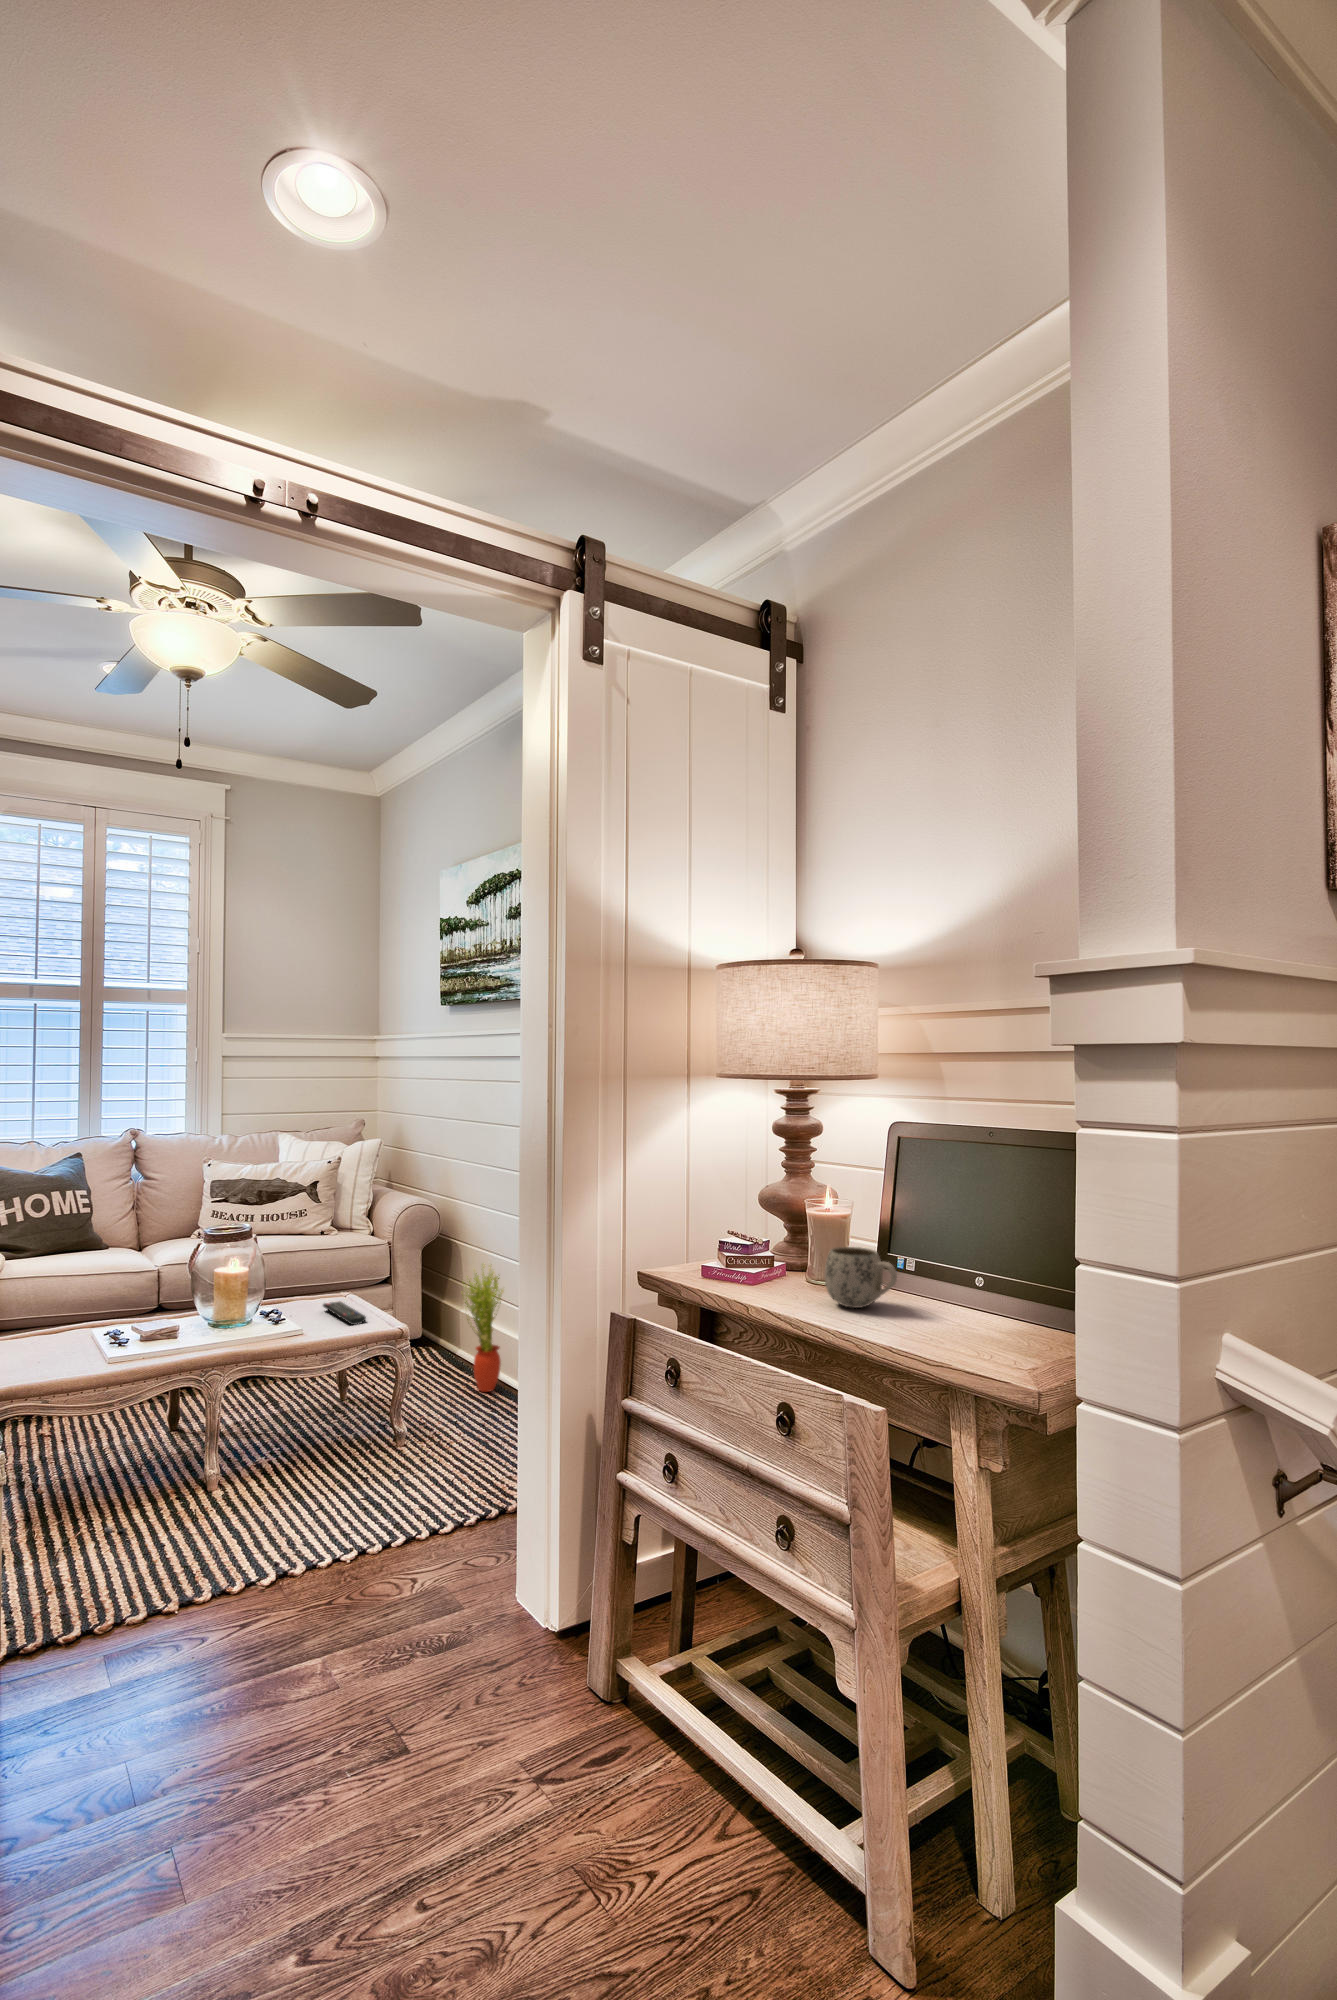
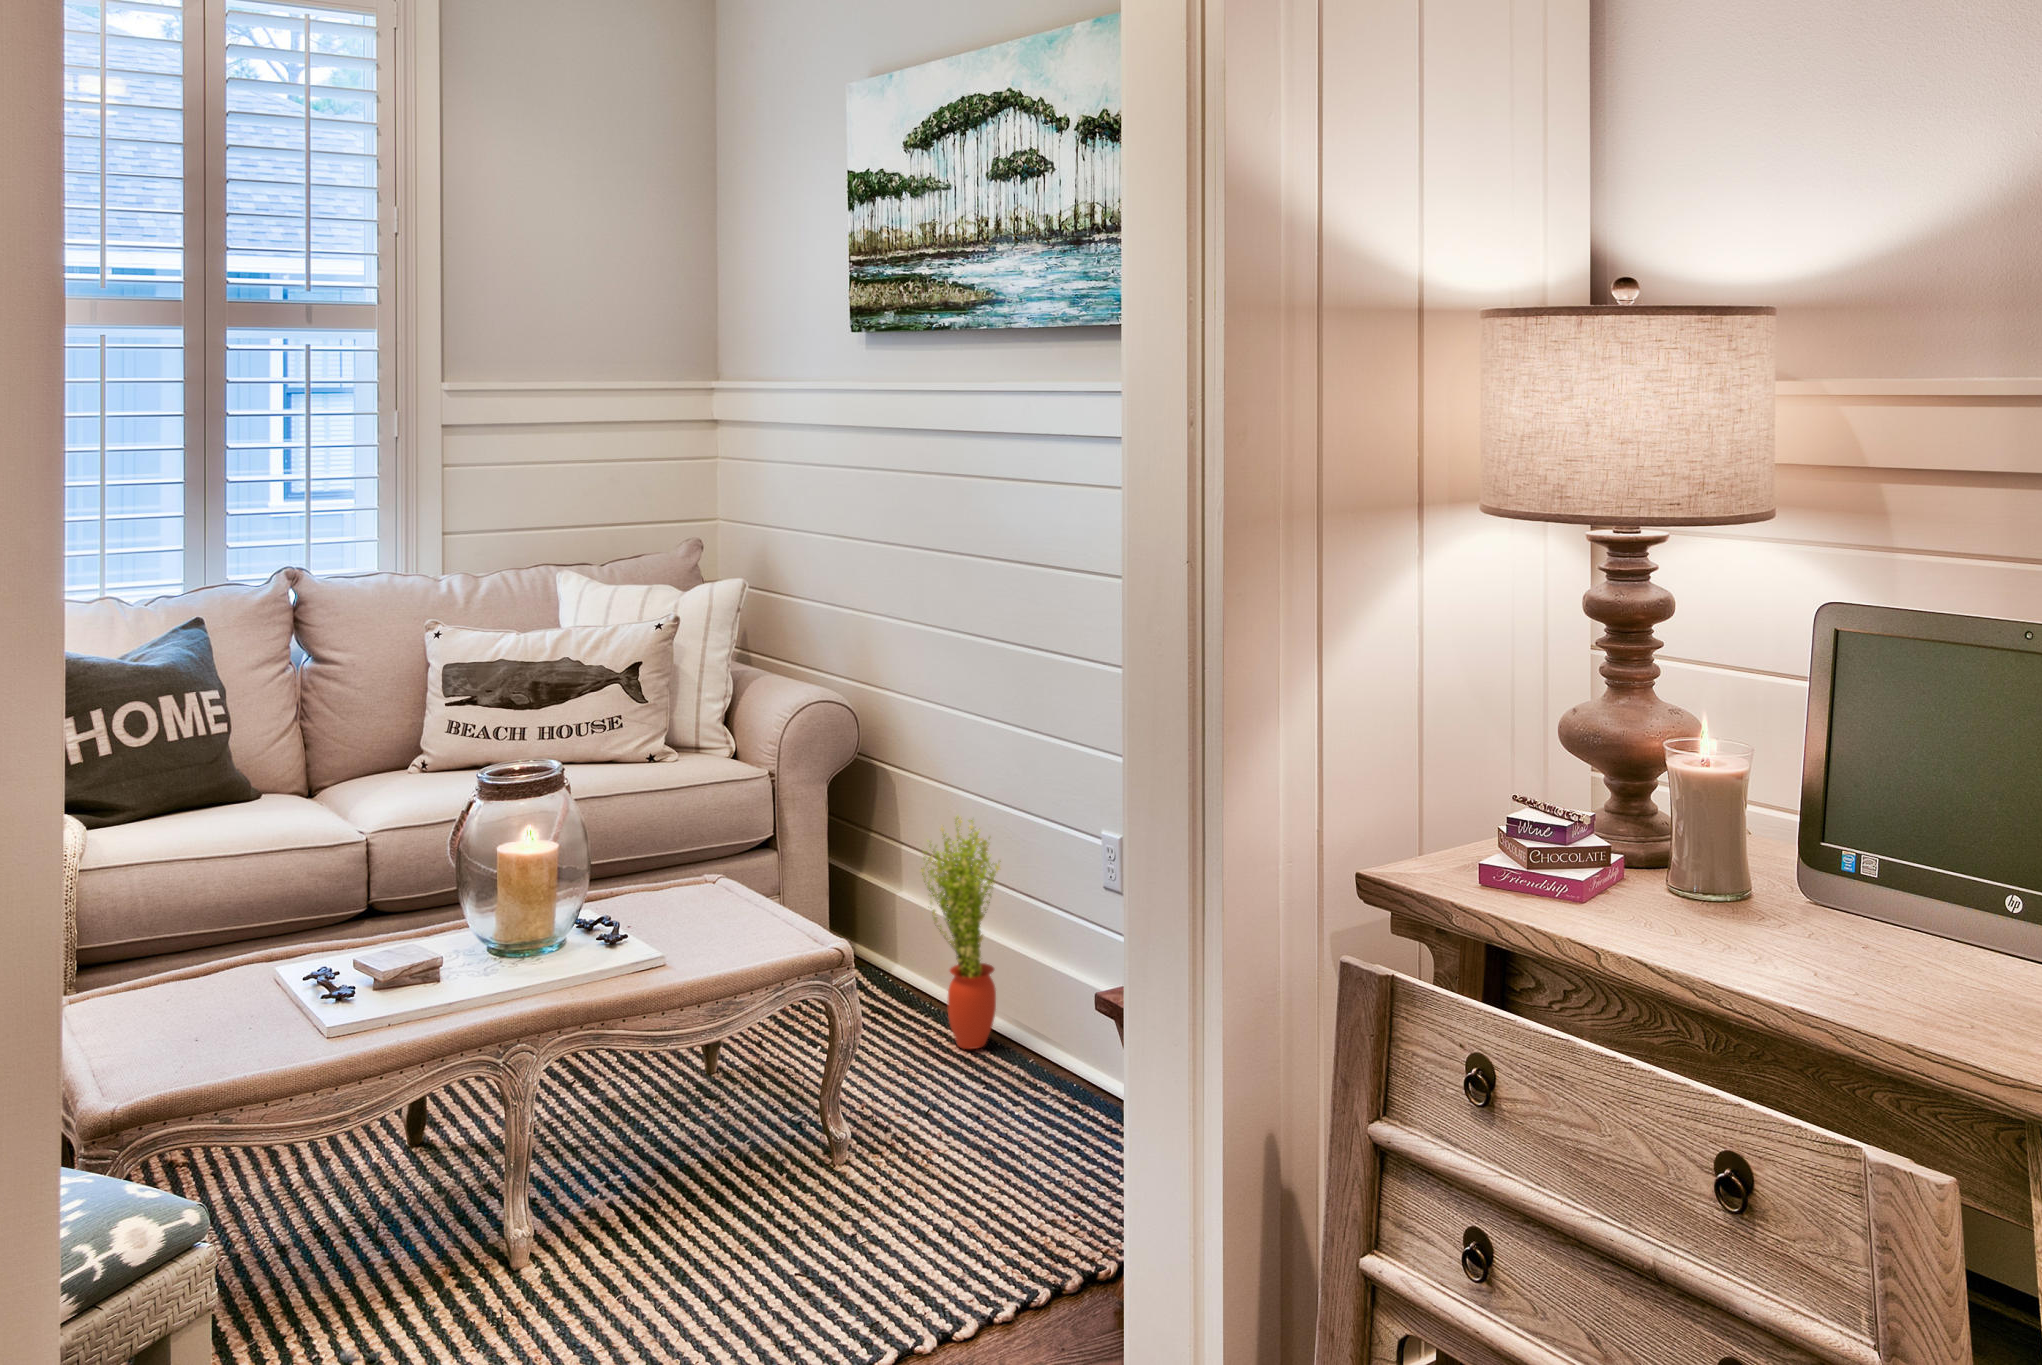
mug: present [824,1247,897,1308] -> none [1761,839,1912,958]
remote control: present [323,1301,366,1325] -> none [686,900,775,948]

